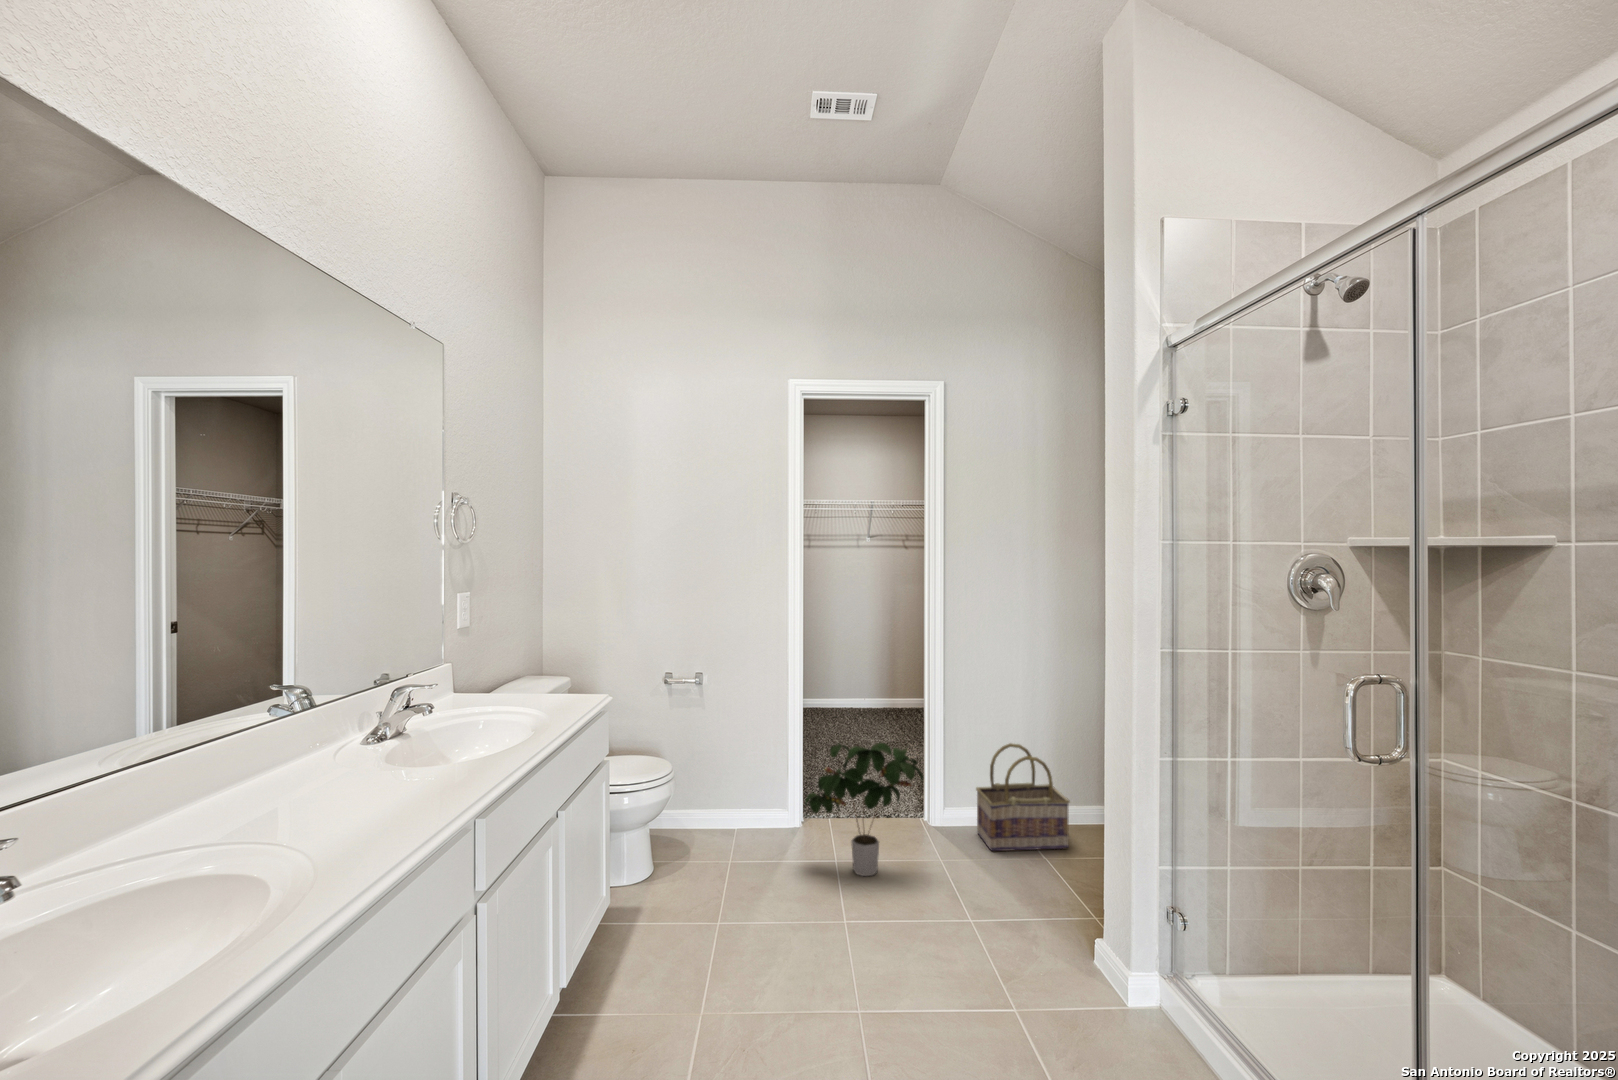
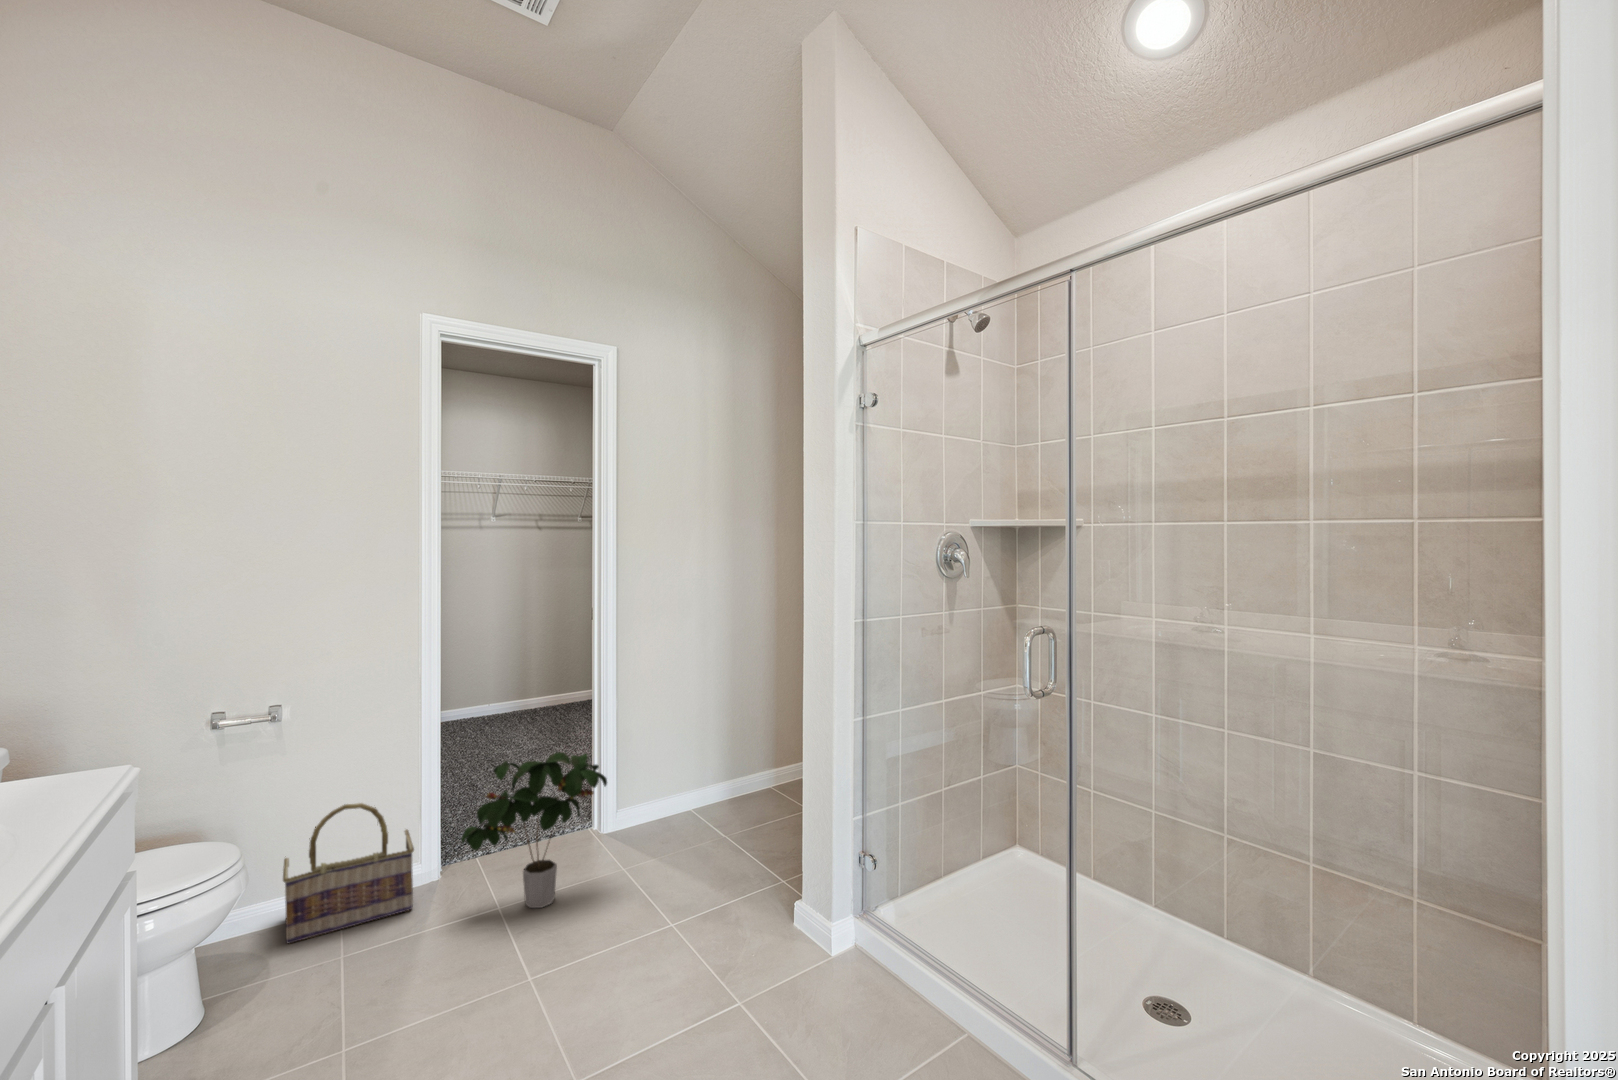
basket: present [976,743,1070,851] -> present [283,803,414,943]

